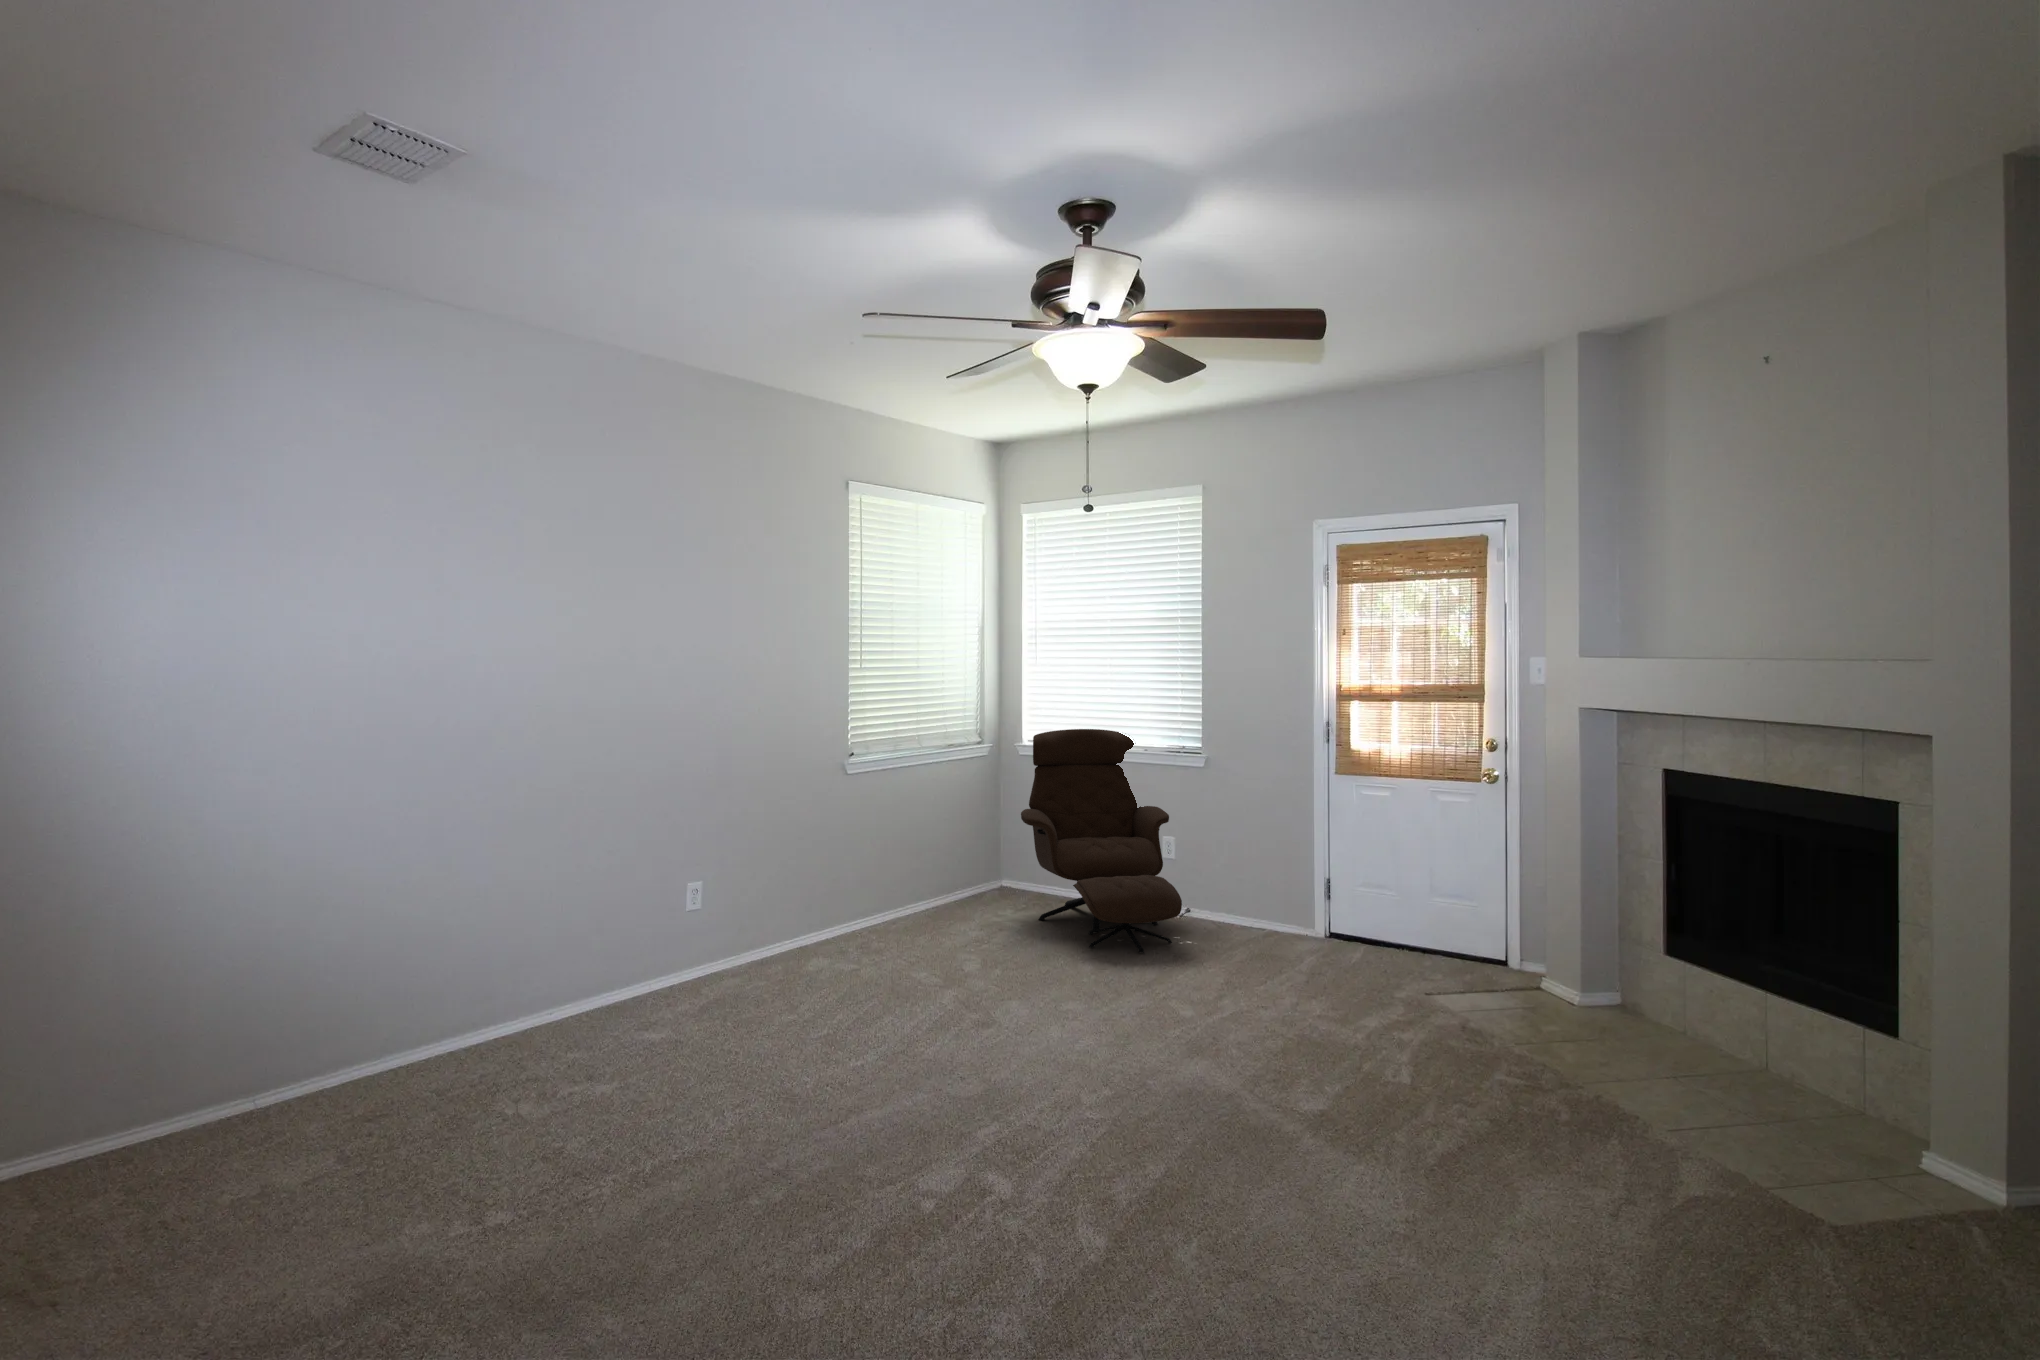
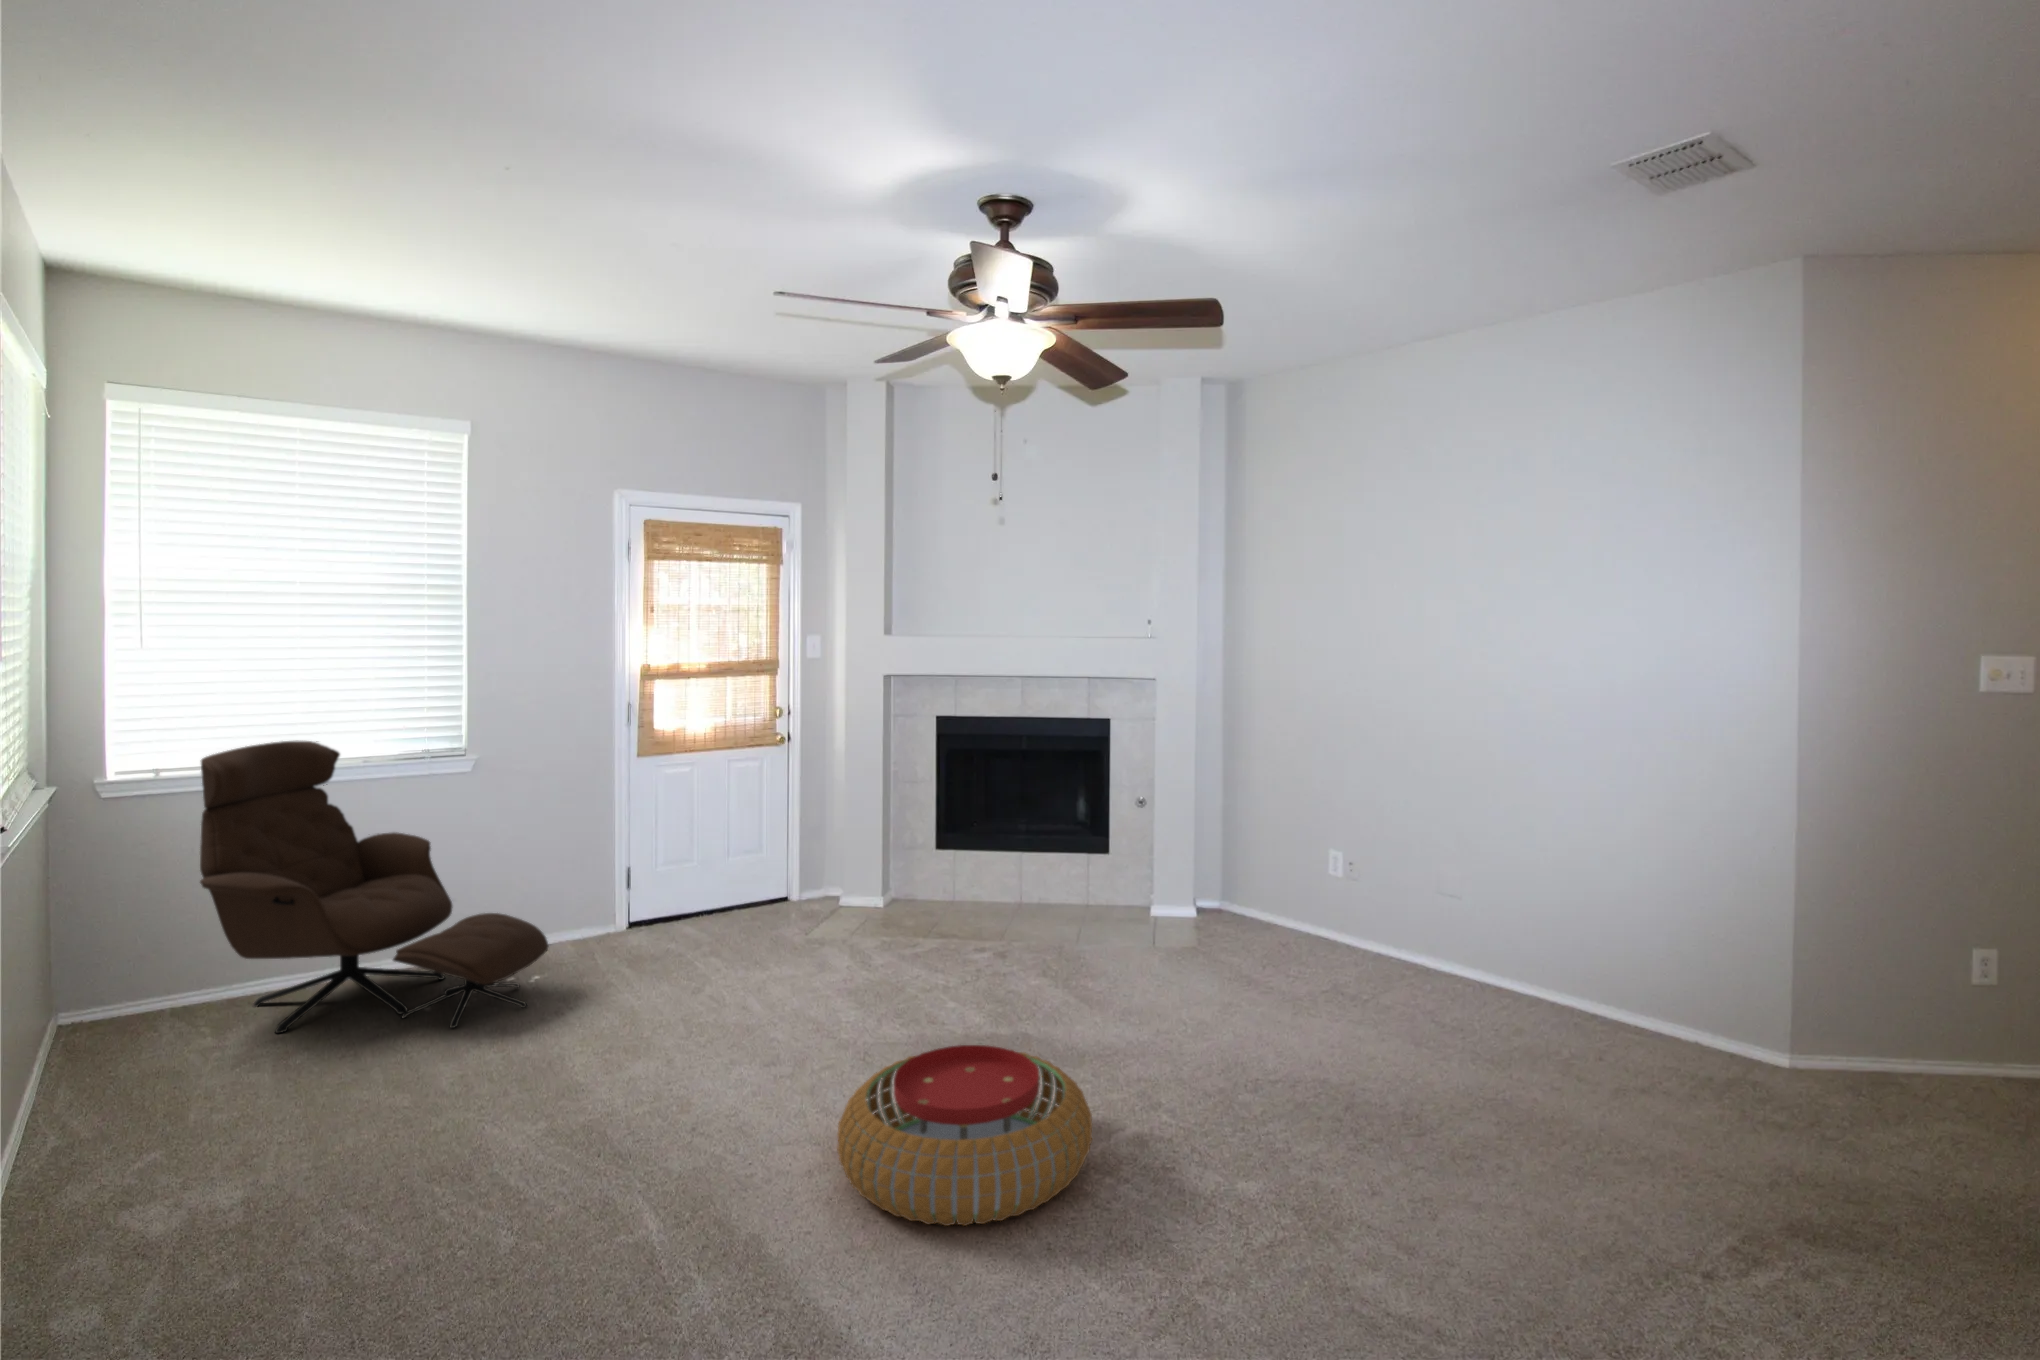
pouf: none [938,1036,1182,1194] -> present [837,1045,1092,1226]

